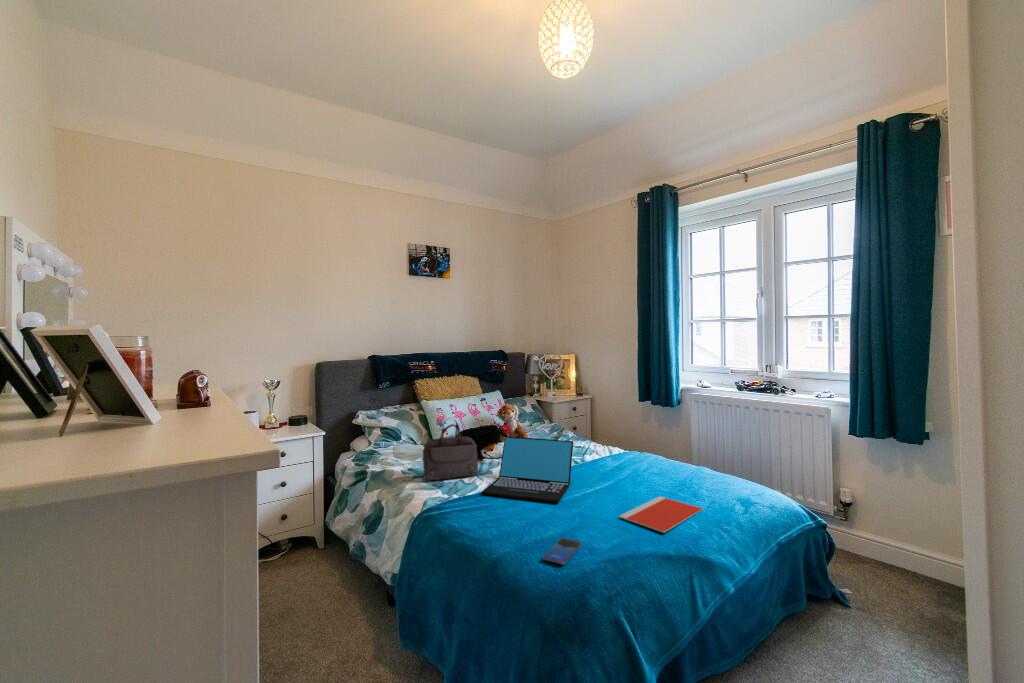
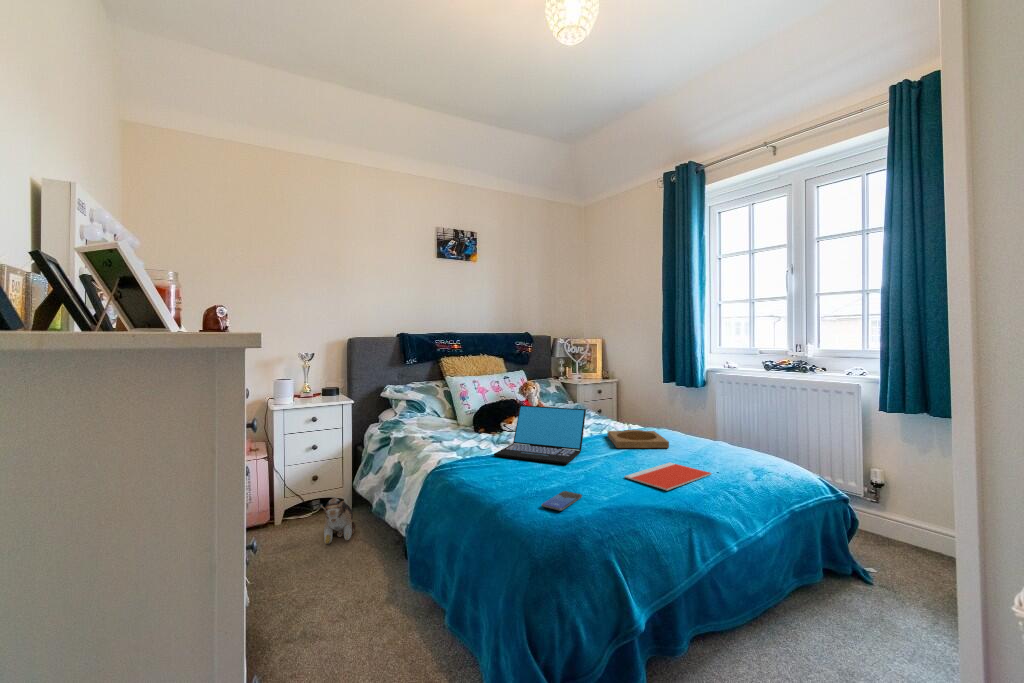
handbag: present [422,421,478,480] -> none [440,385,494,444]
tray: none [592,458,656,480] -> present [607,430,669,448]
plush toy: none [292,541,330,591] -> present [321,498,356,544]

